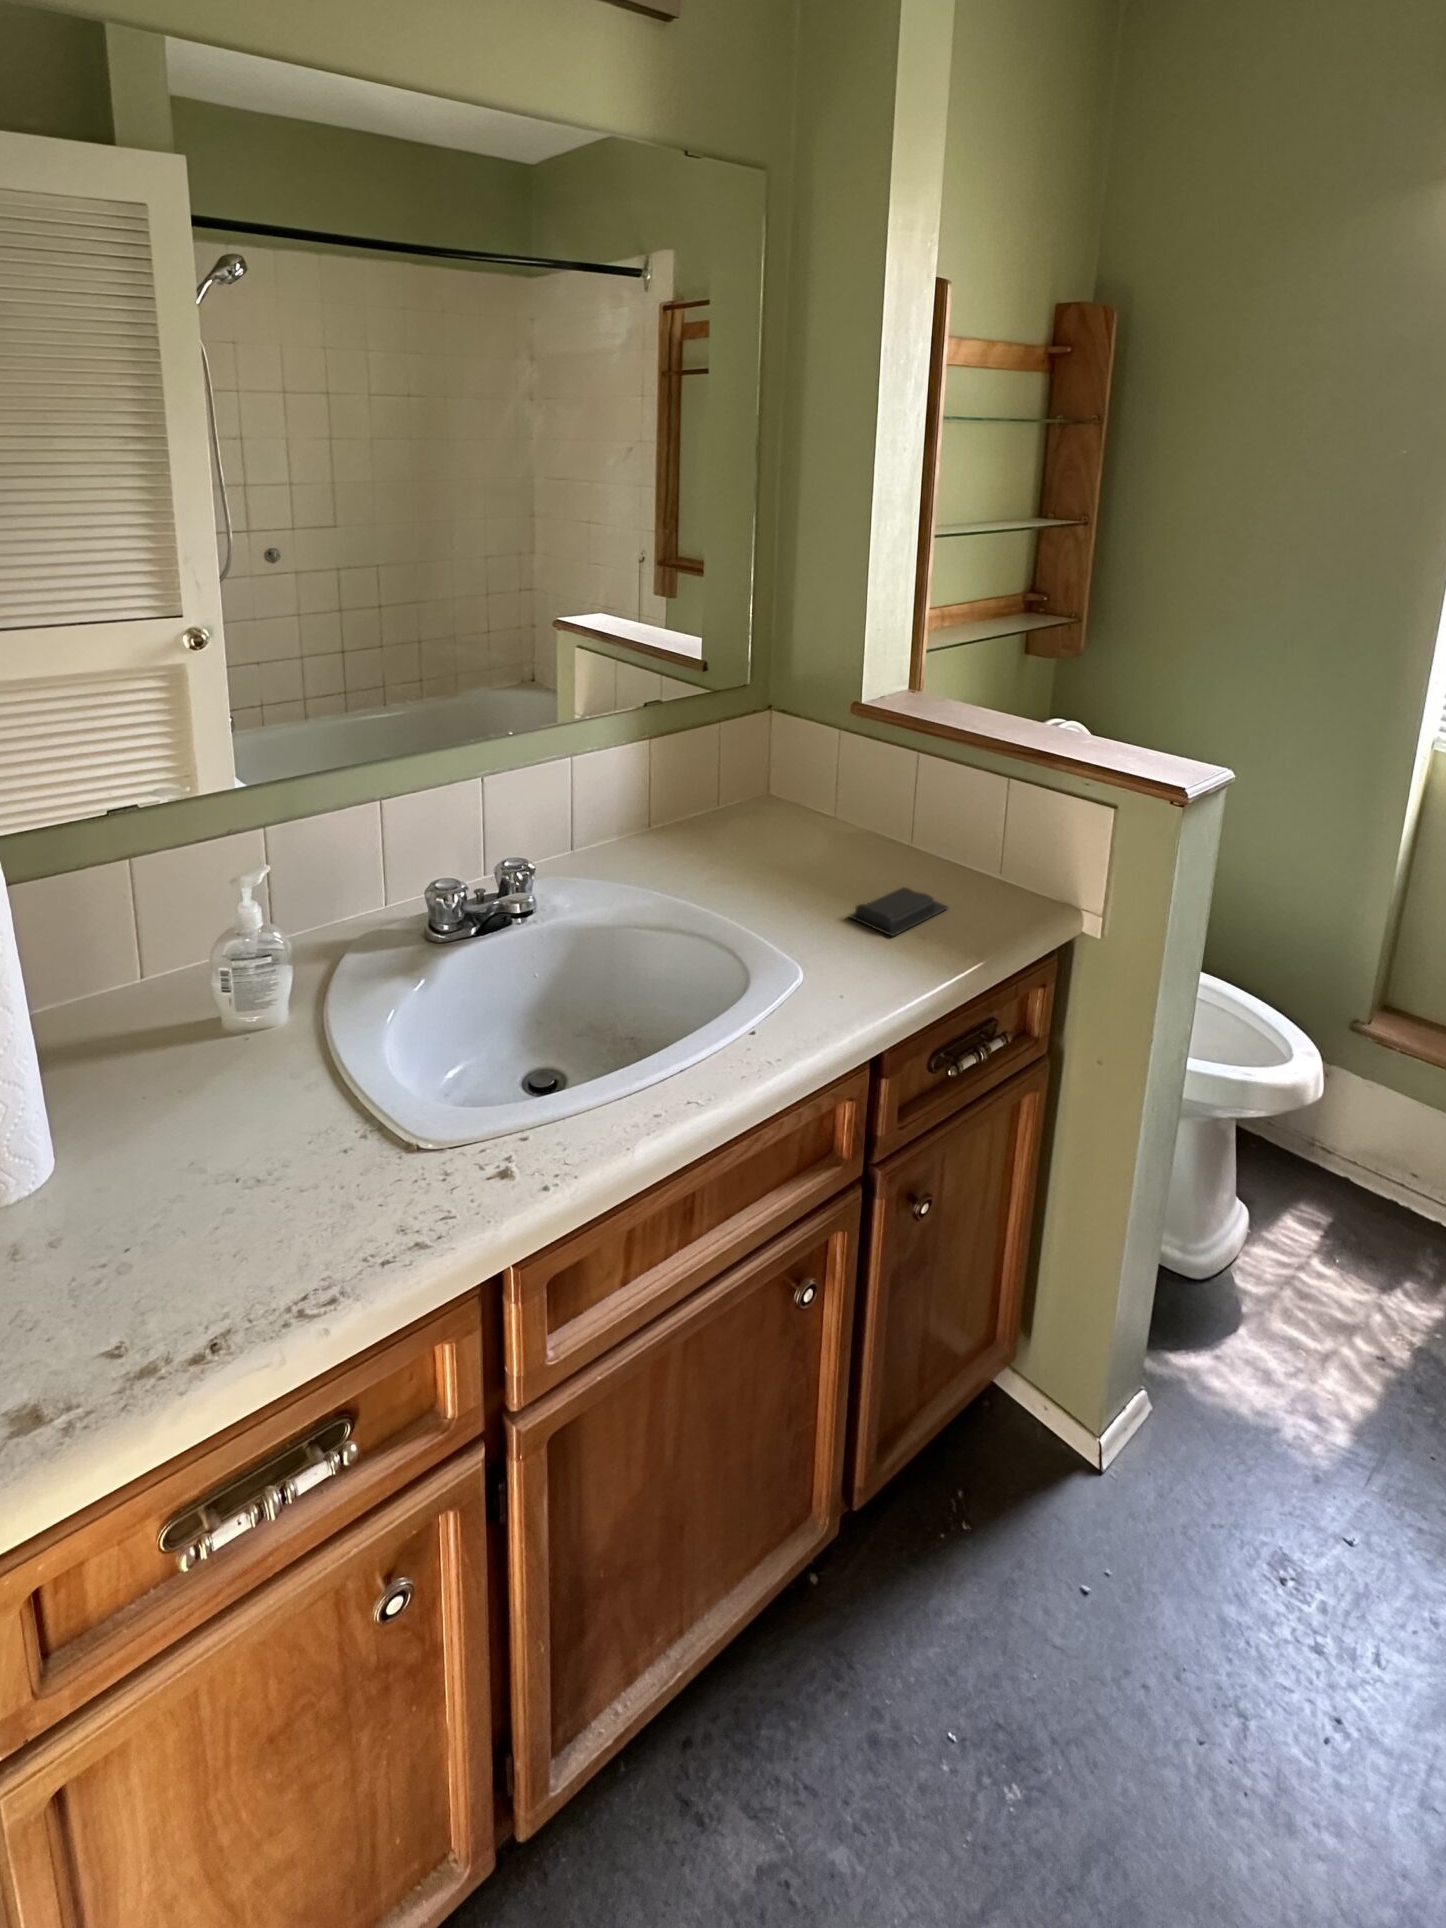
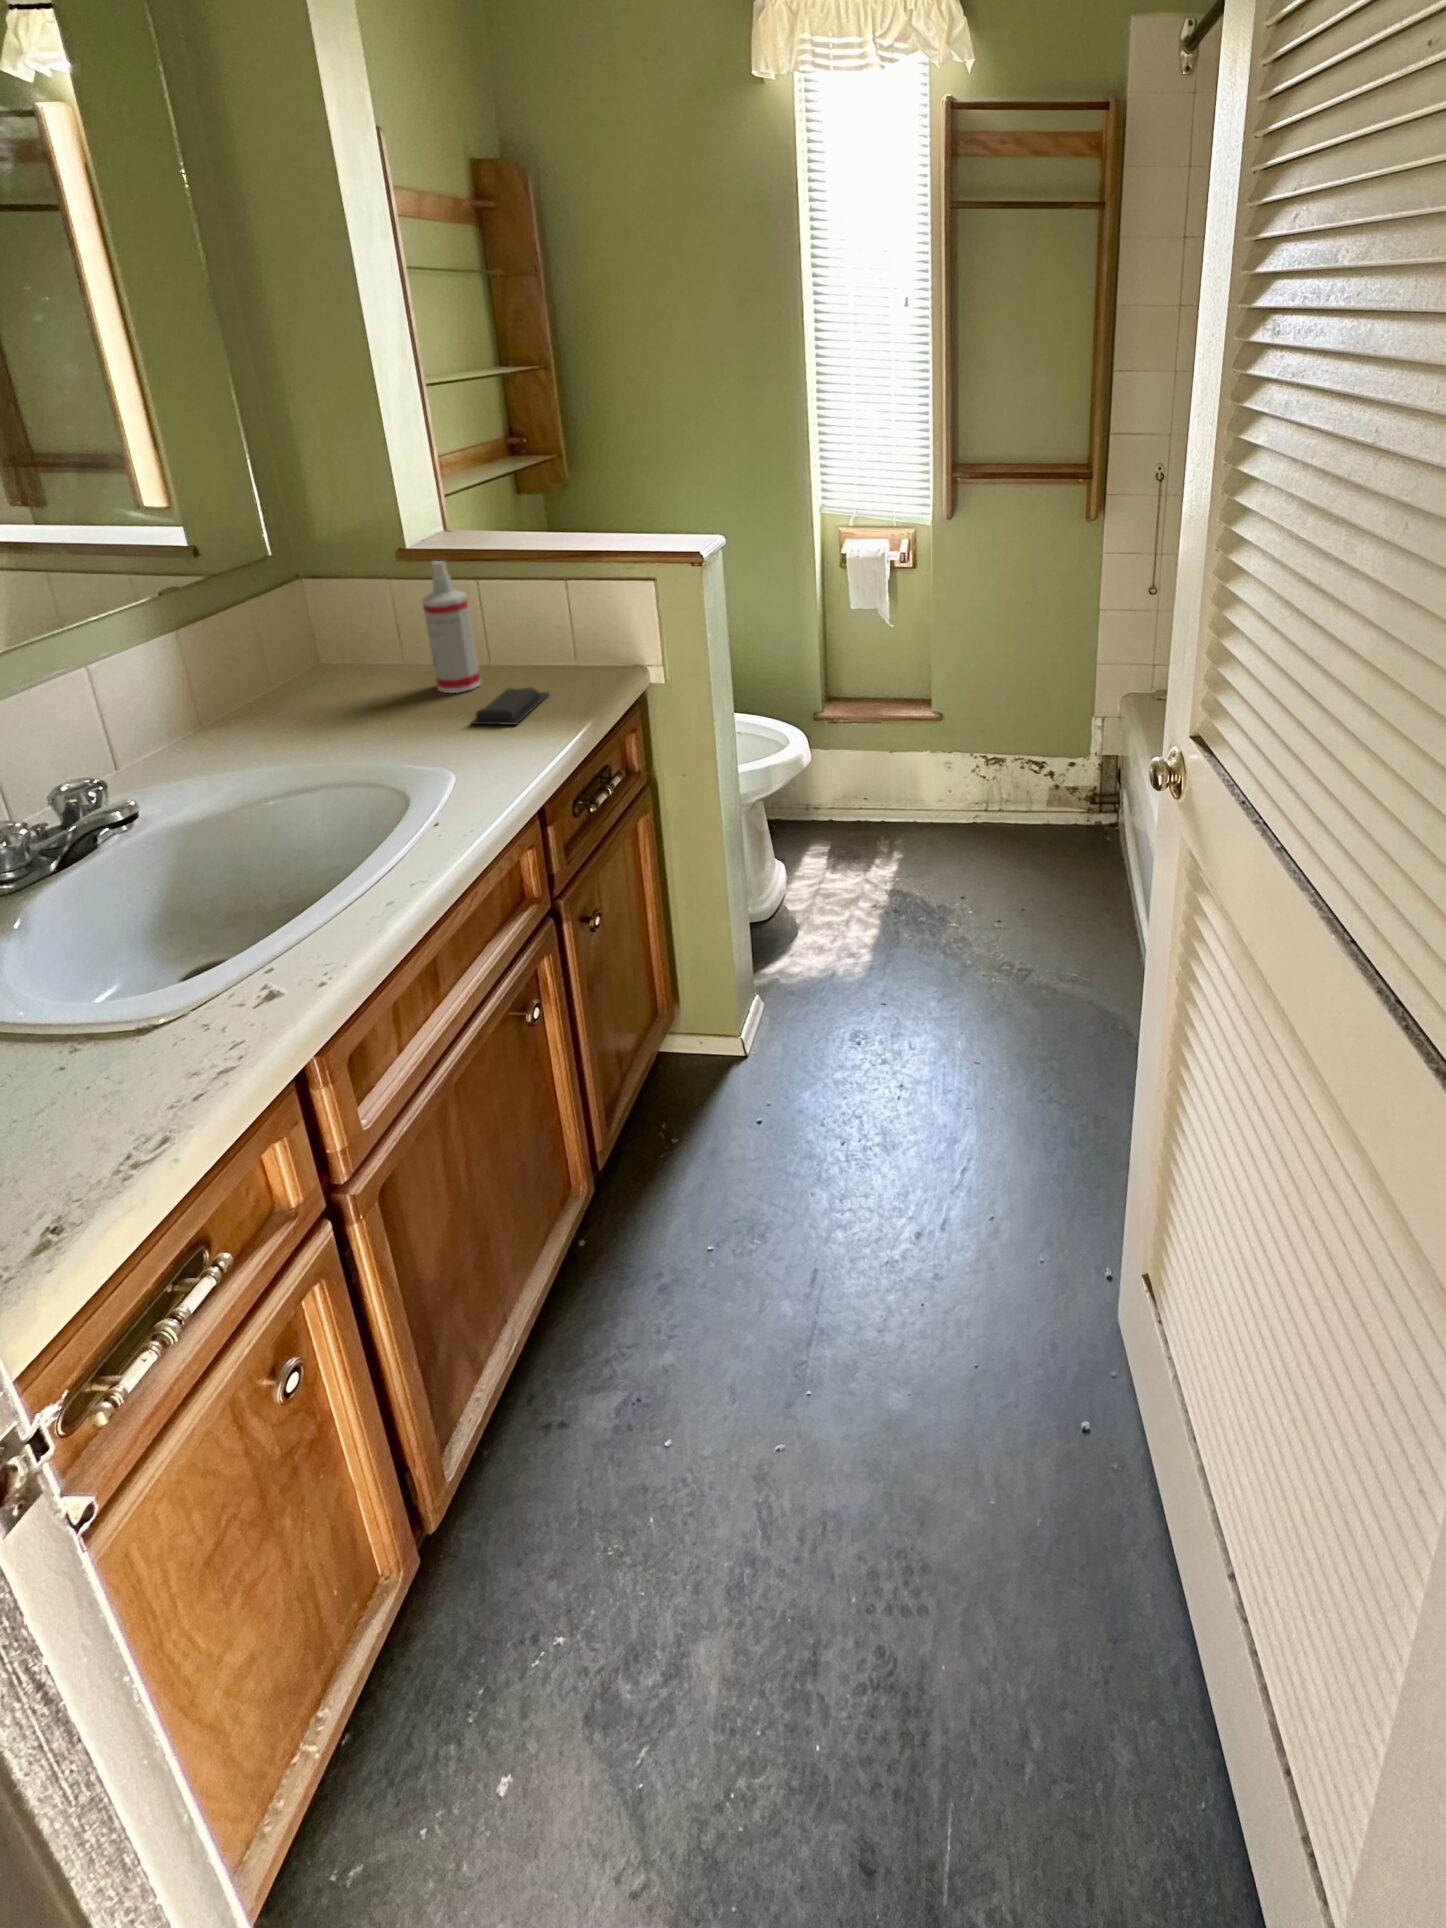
spray bottle: none [841,725,893,873] -> present [422,561,481,693]

